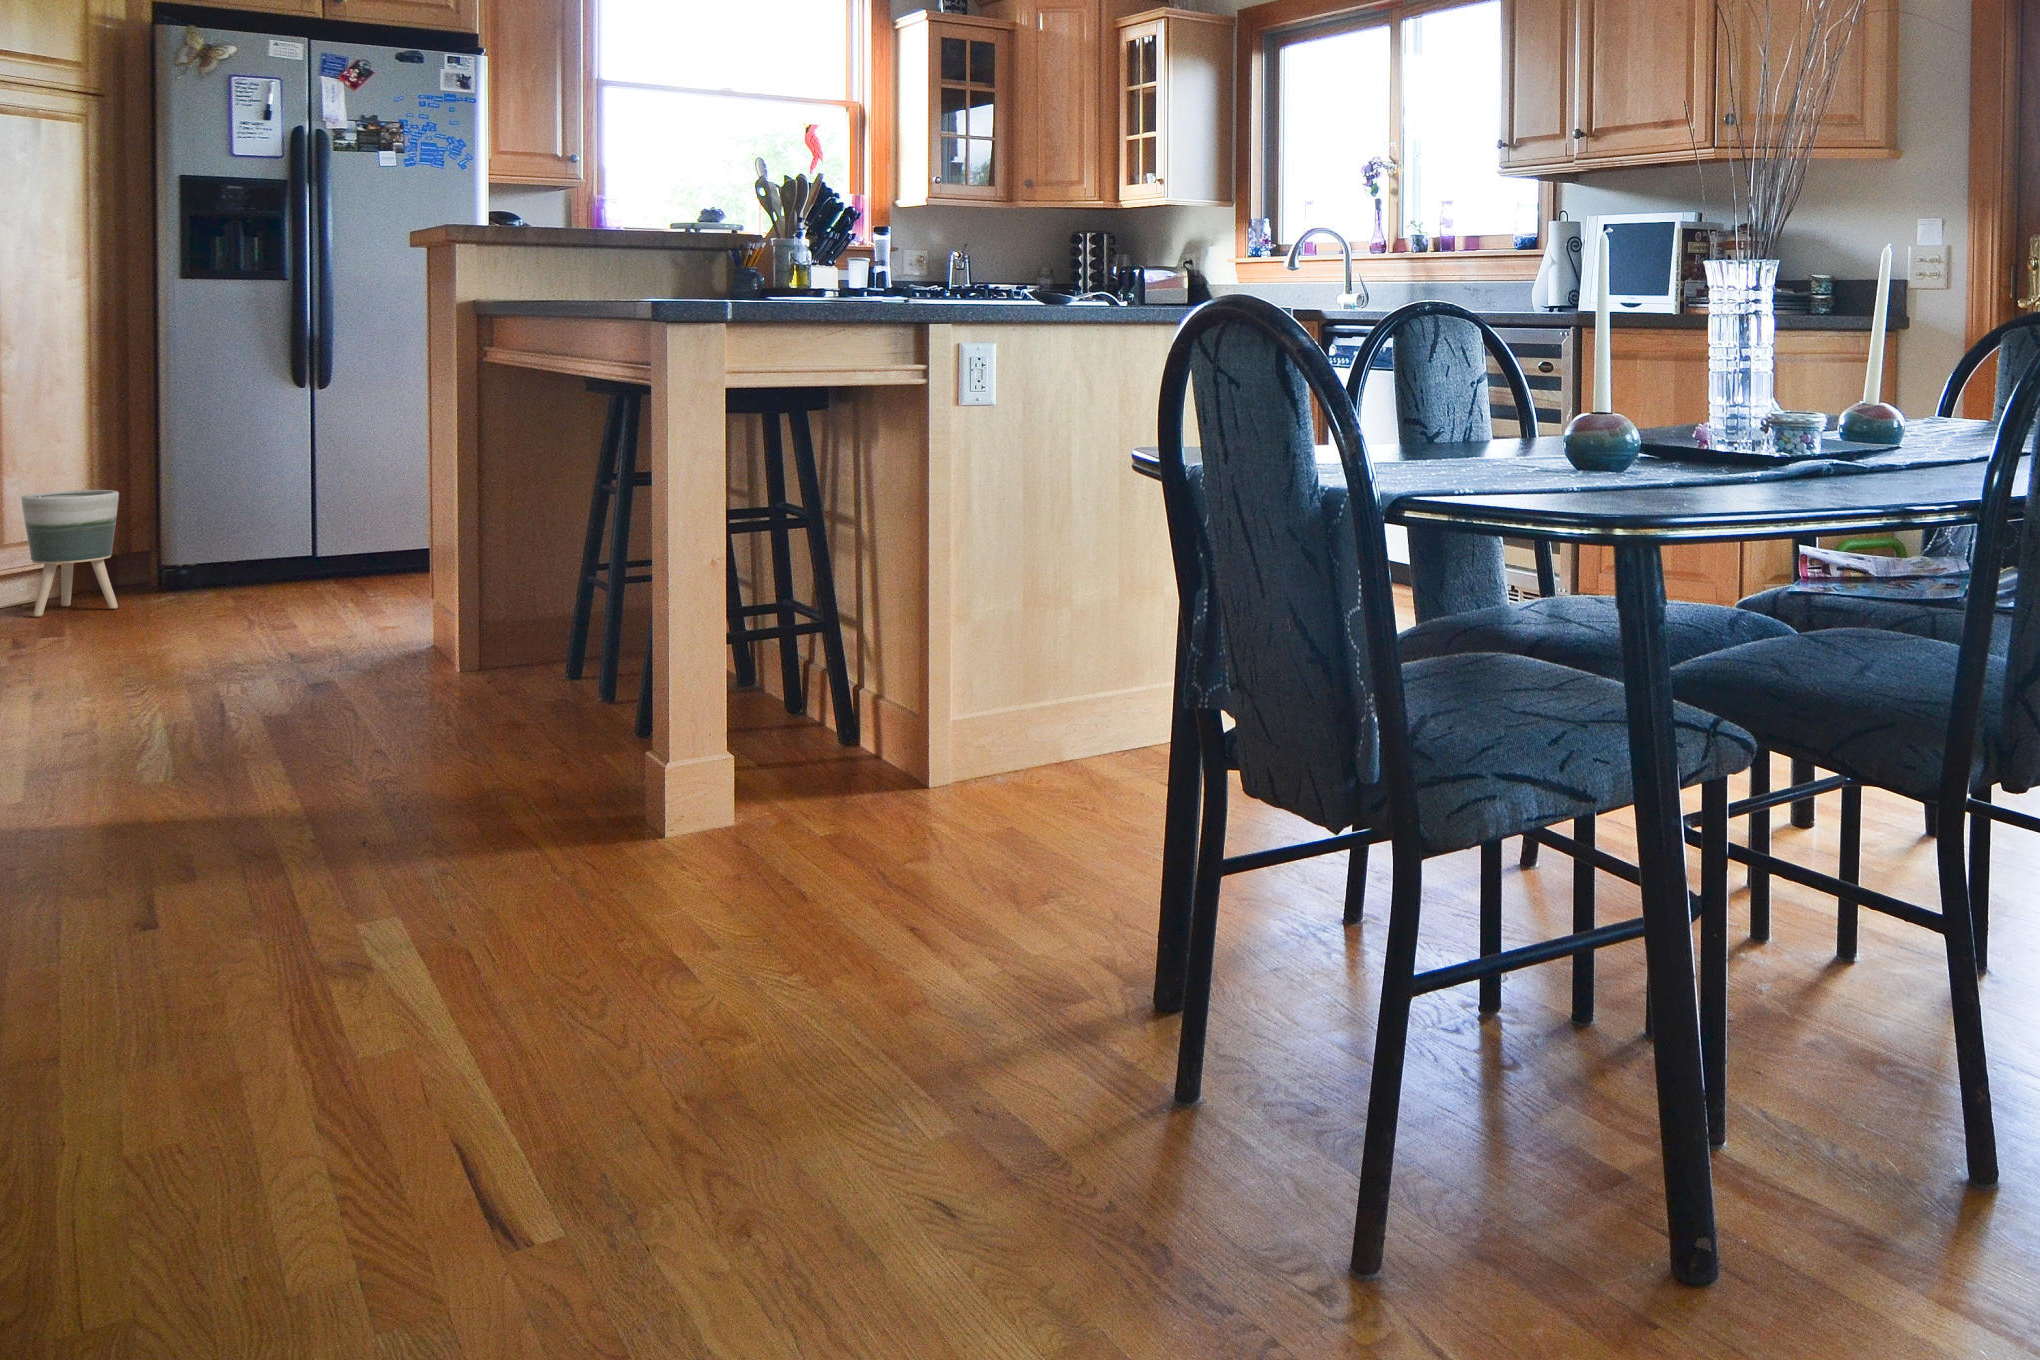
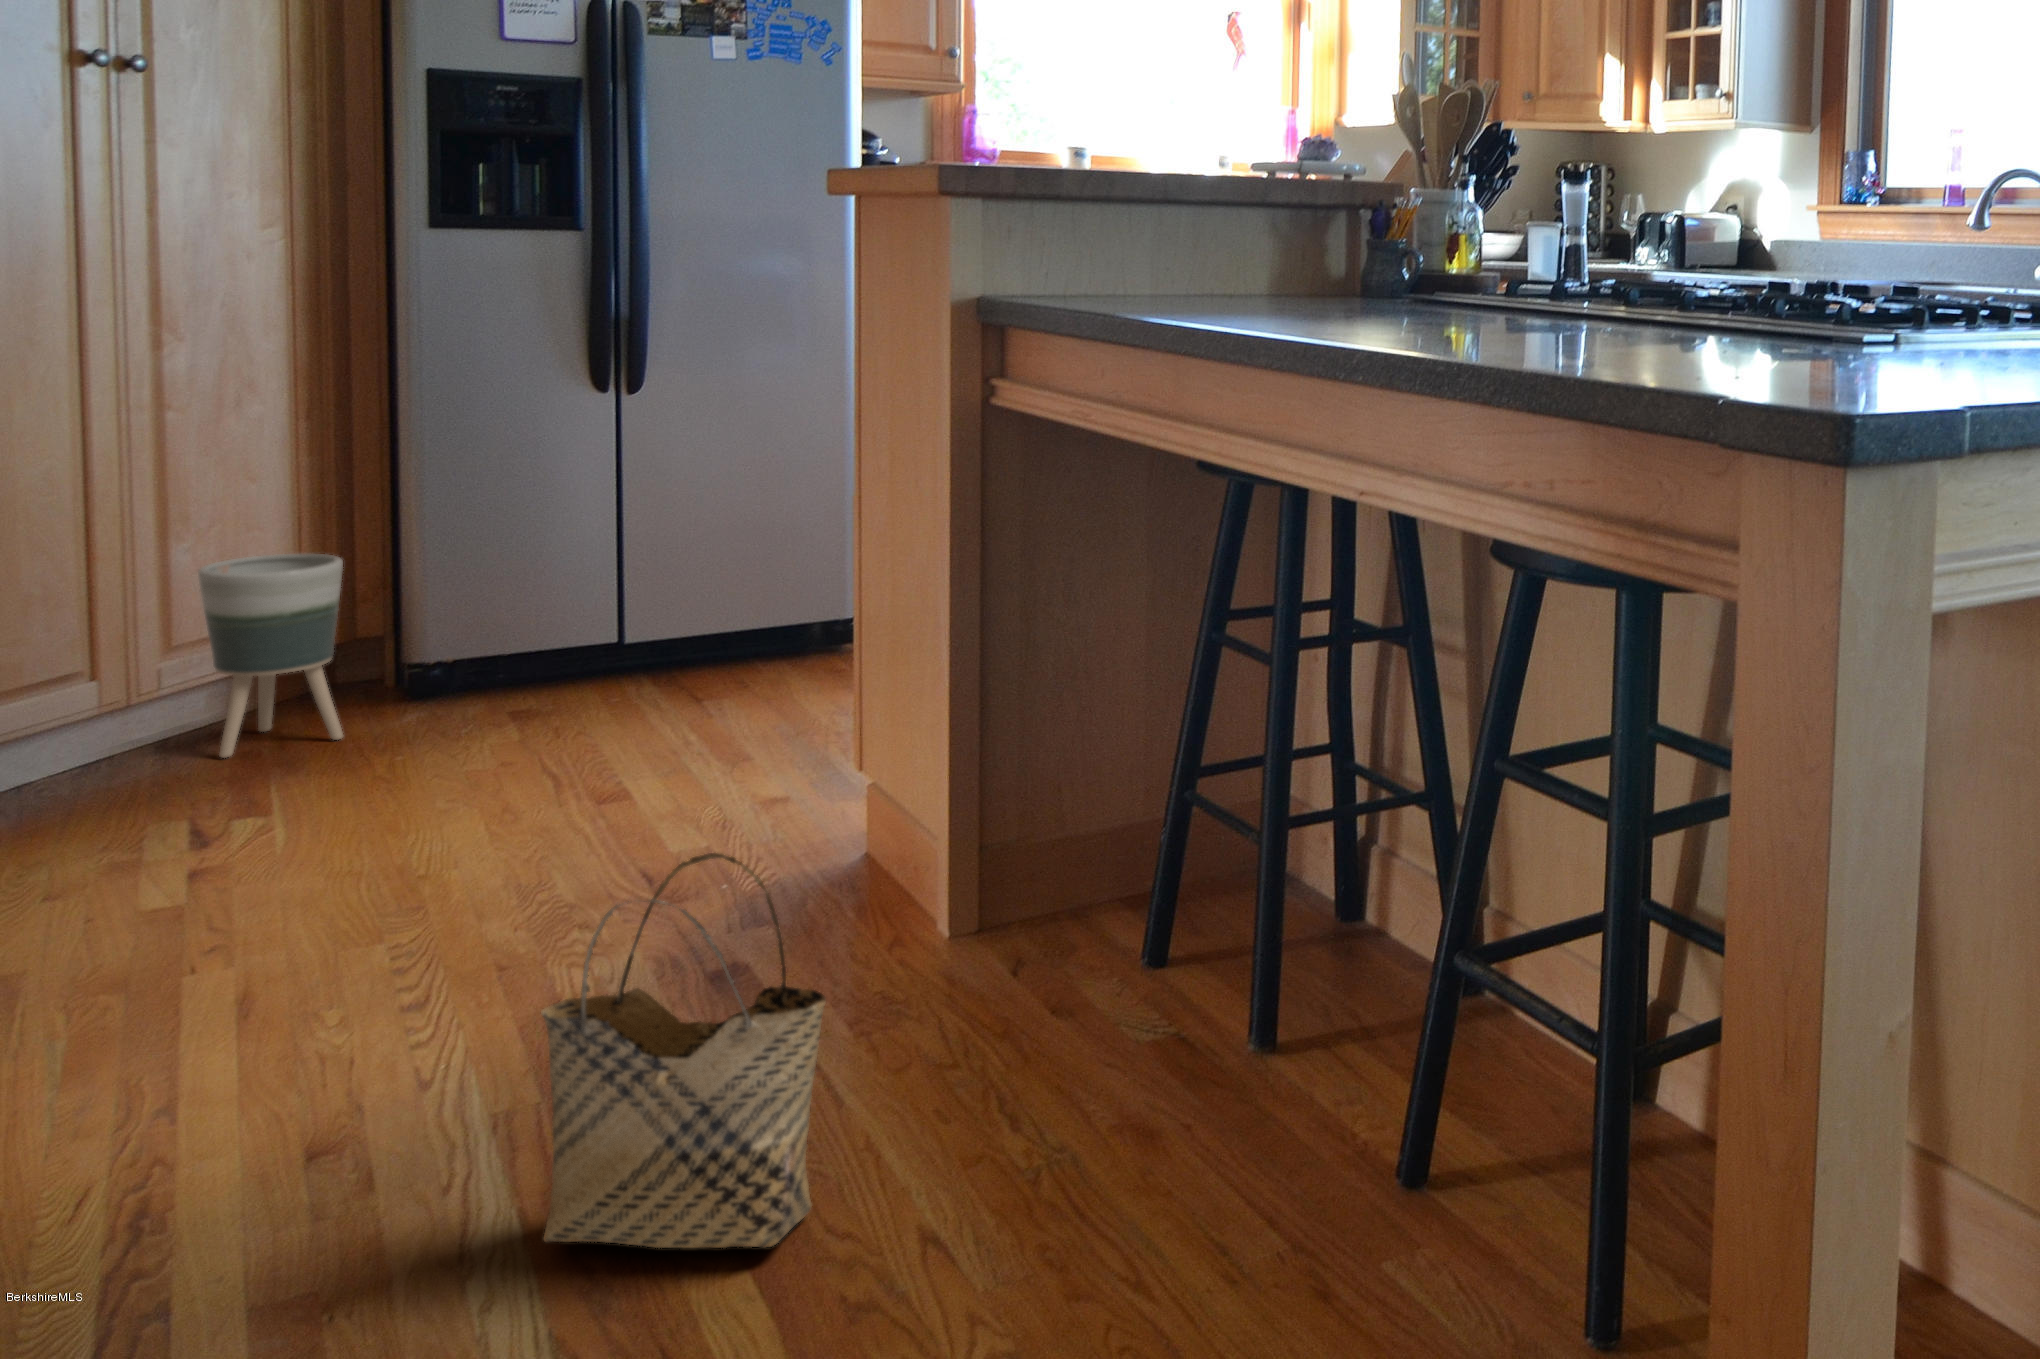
woven basket: none [175,570,325,754] -> present [541,853,826,1248]

